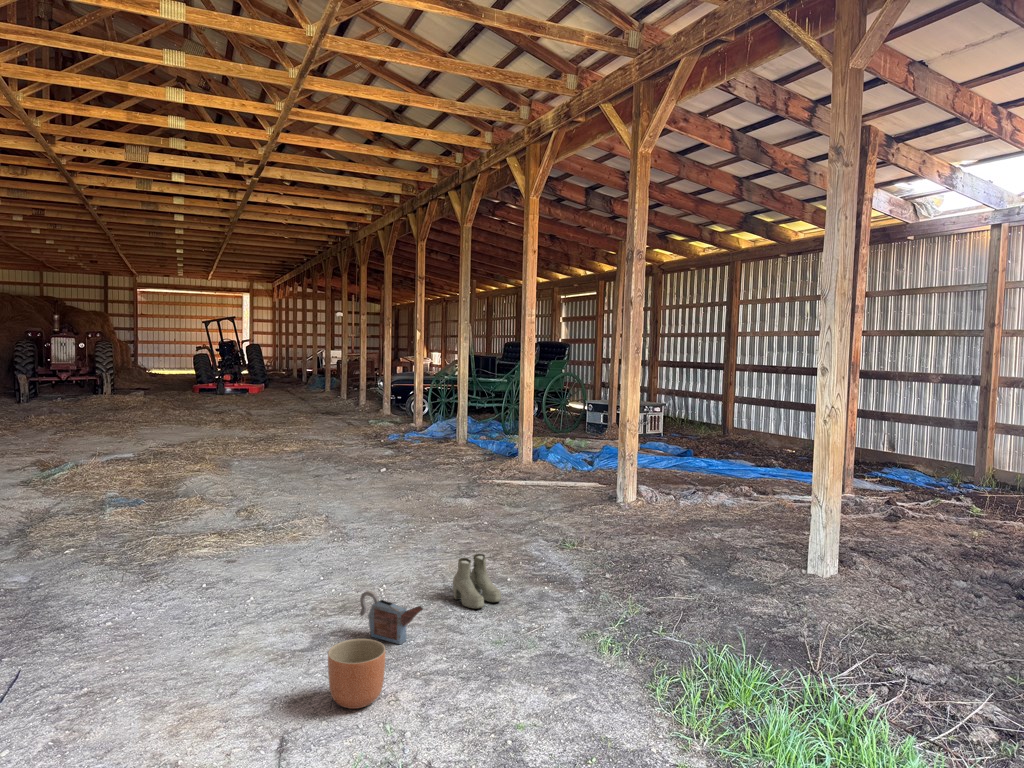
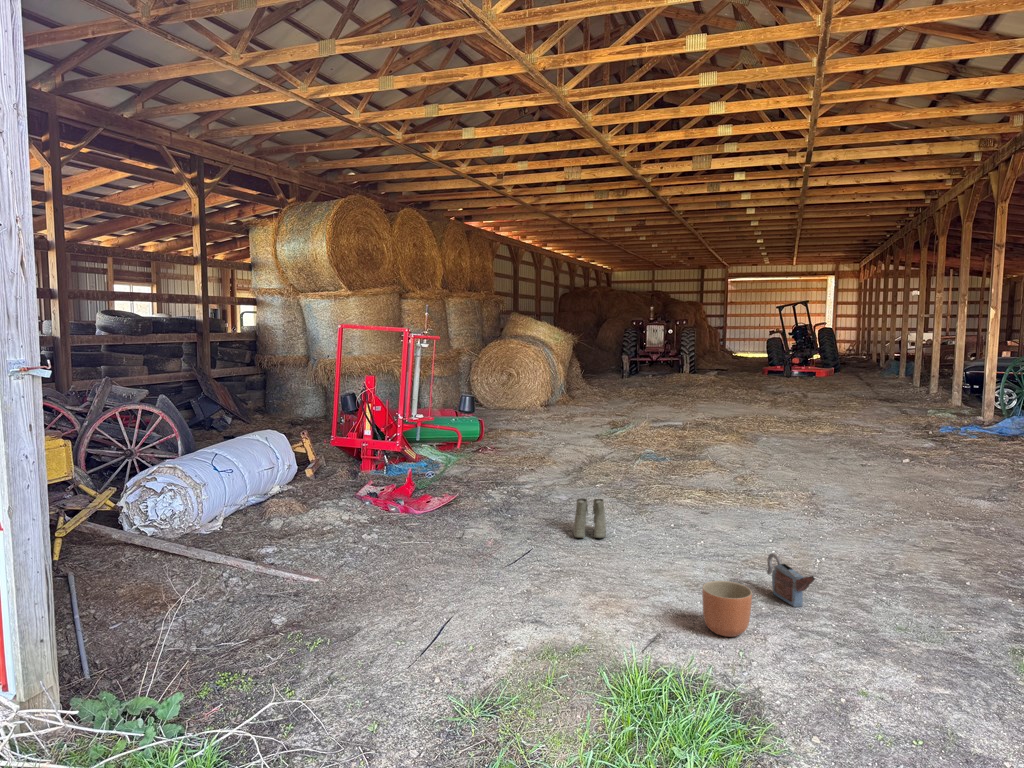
boots: present [453,554,501,609] -> present [573,499,606,538]

